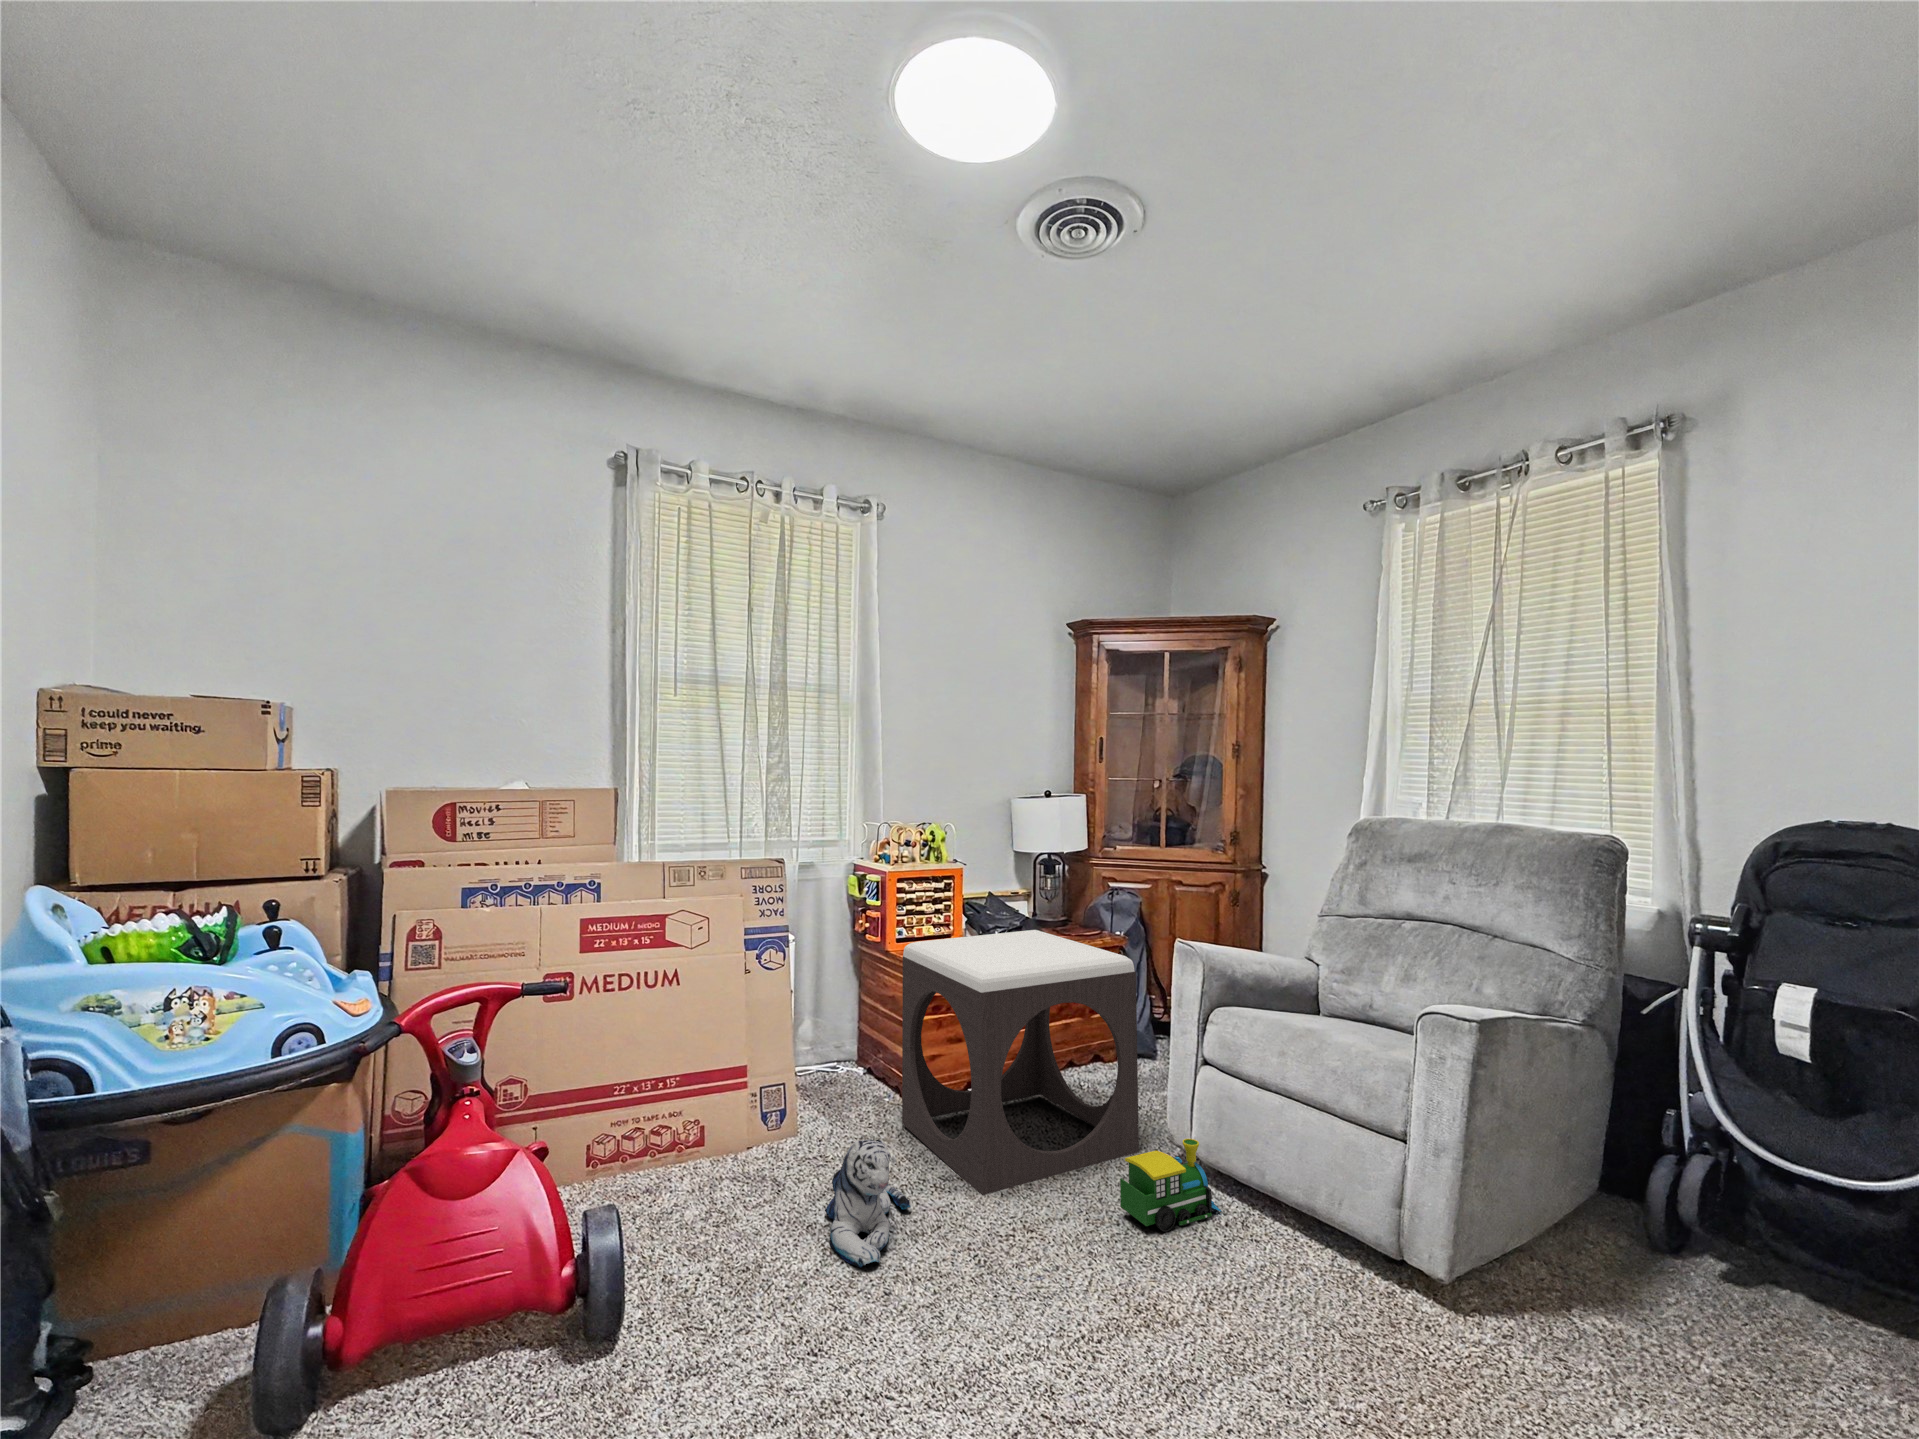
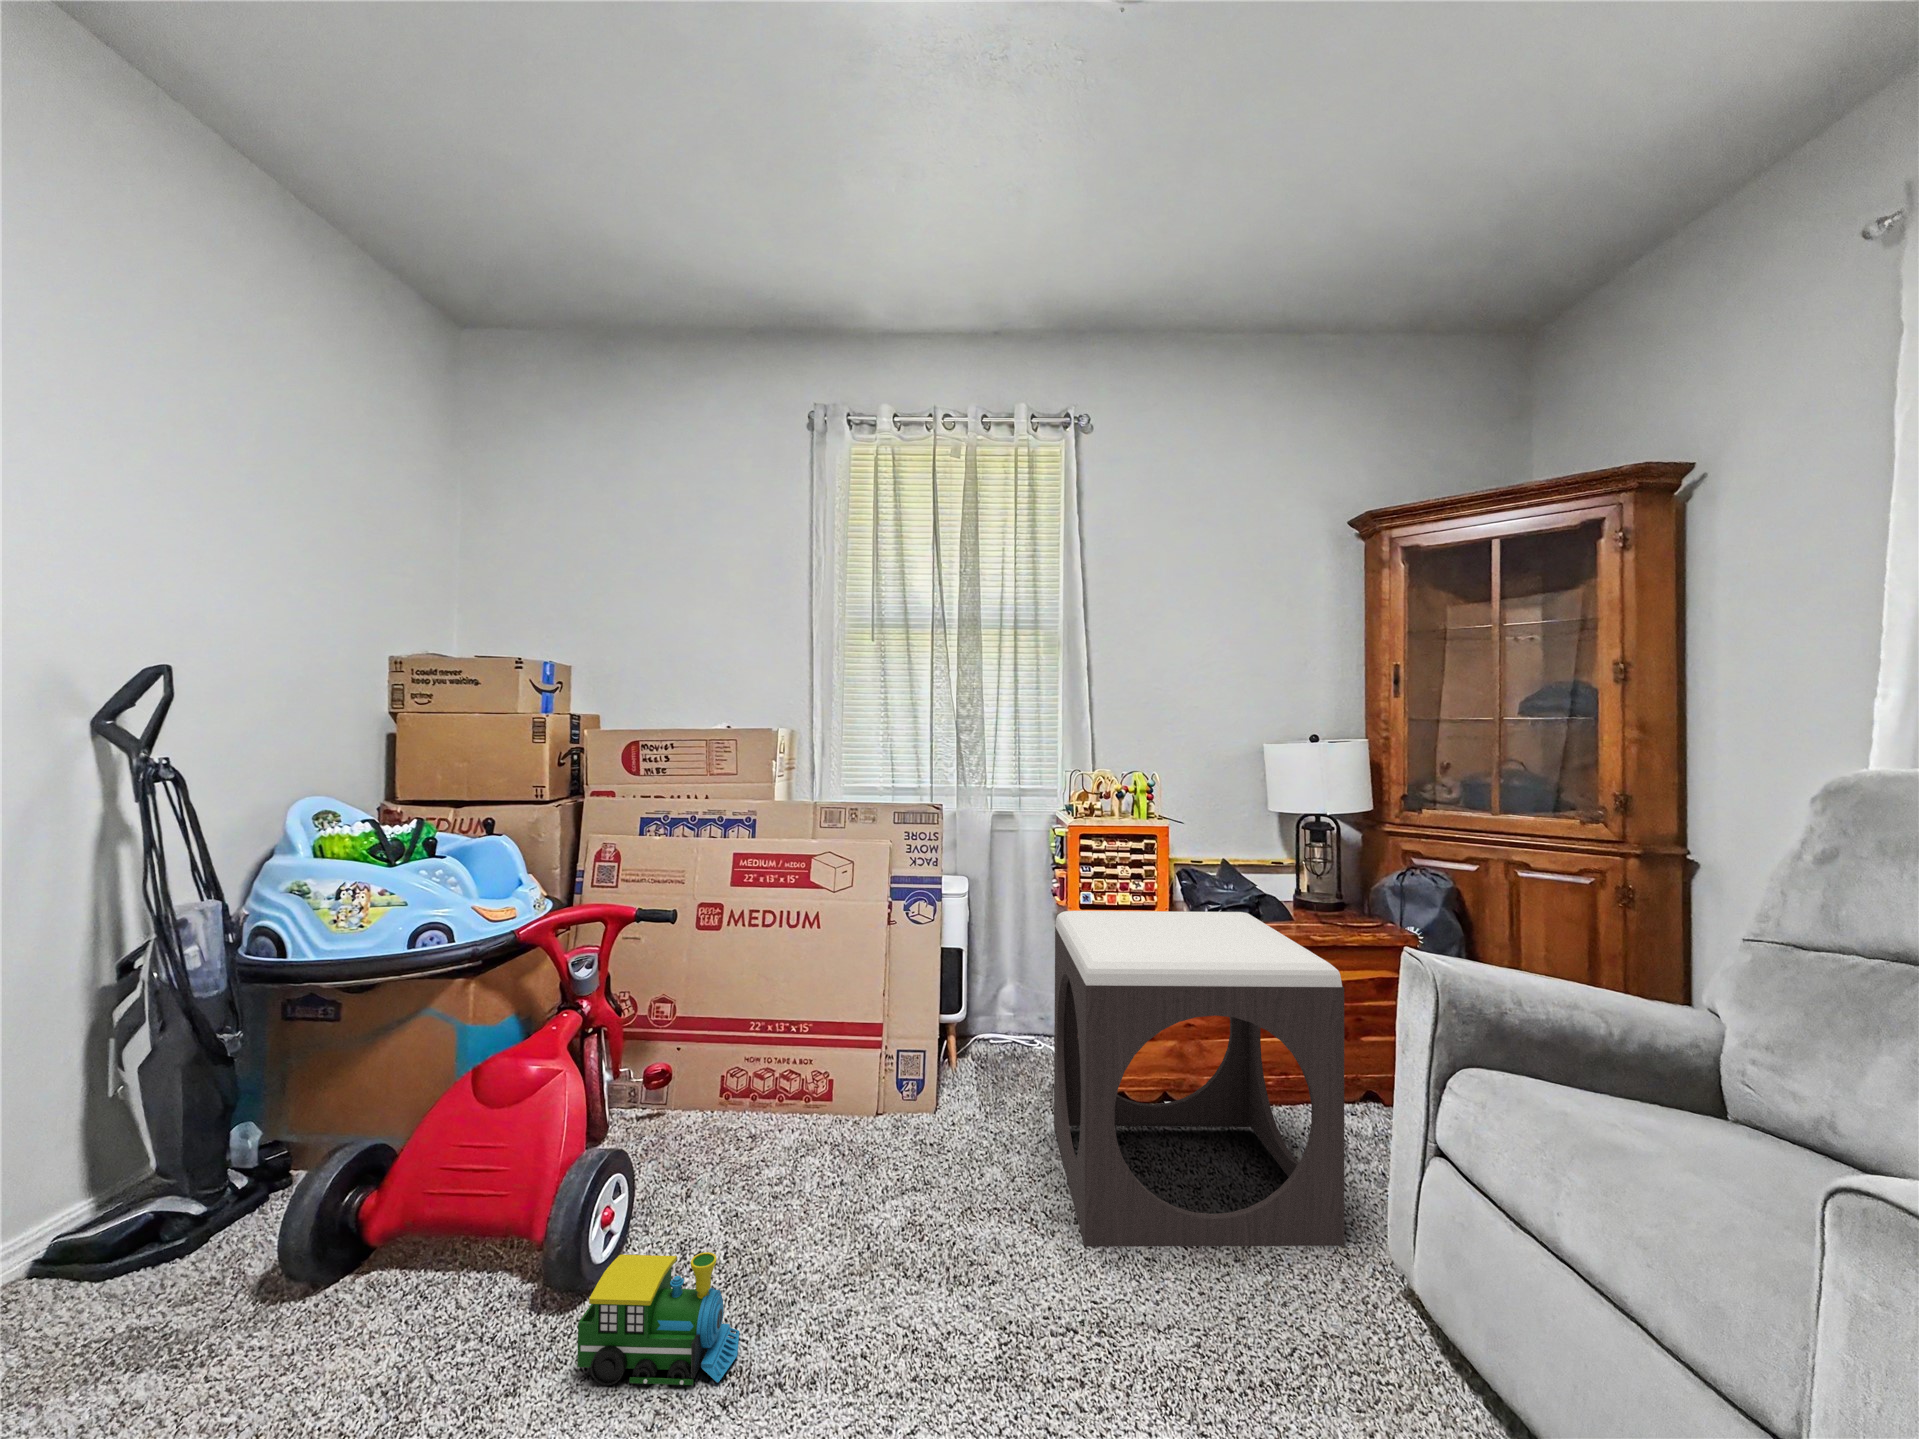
plush toy: present [825,1139,910,1267] -> none [866,1141,986,1299]
toy train: present [1120,1139,1221,1232] -> present [577,1252,739,1387]

